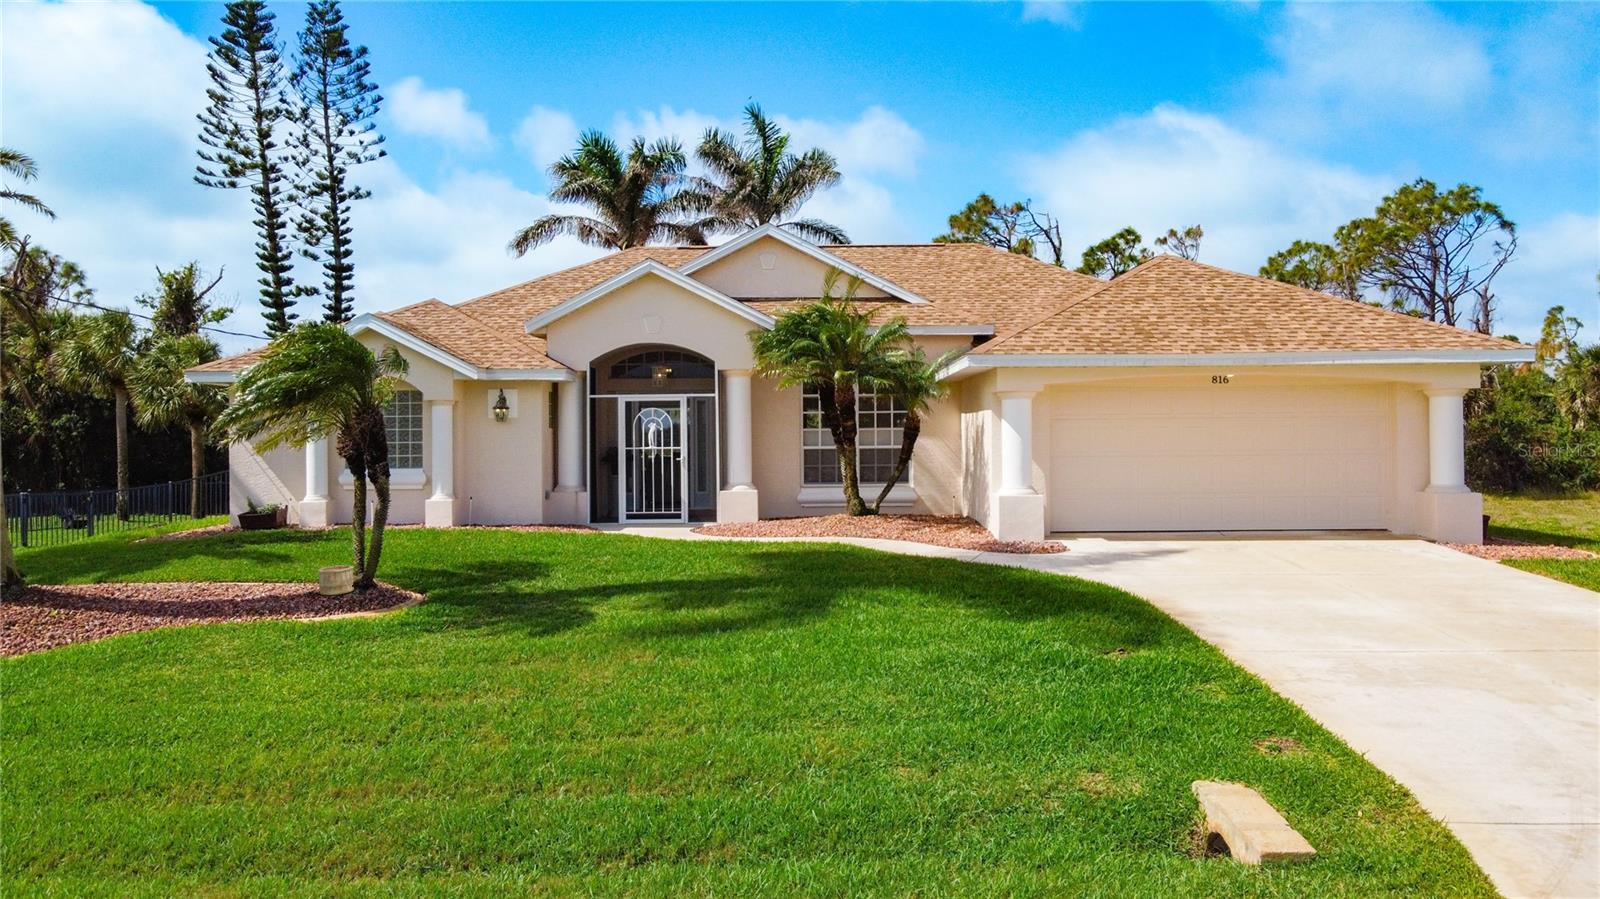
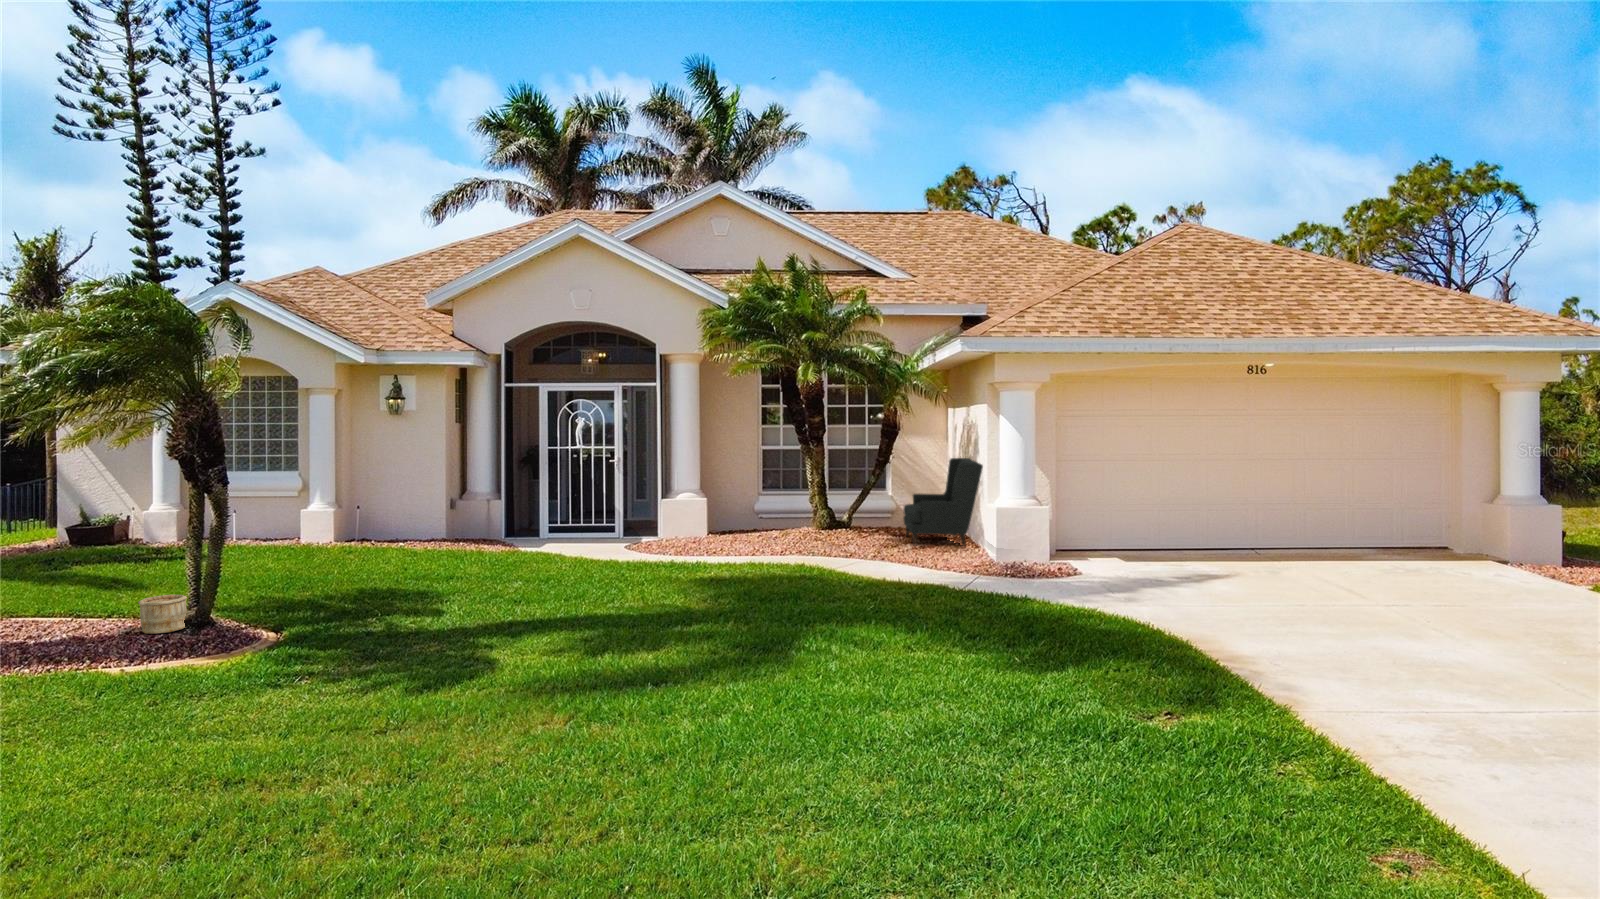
chair: none [925,456,992,531] -> present [903,458,983,546]

